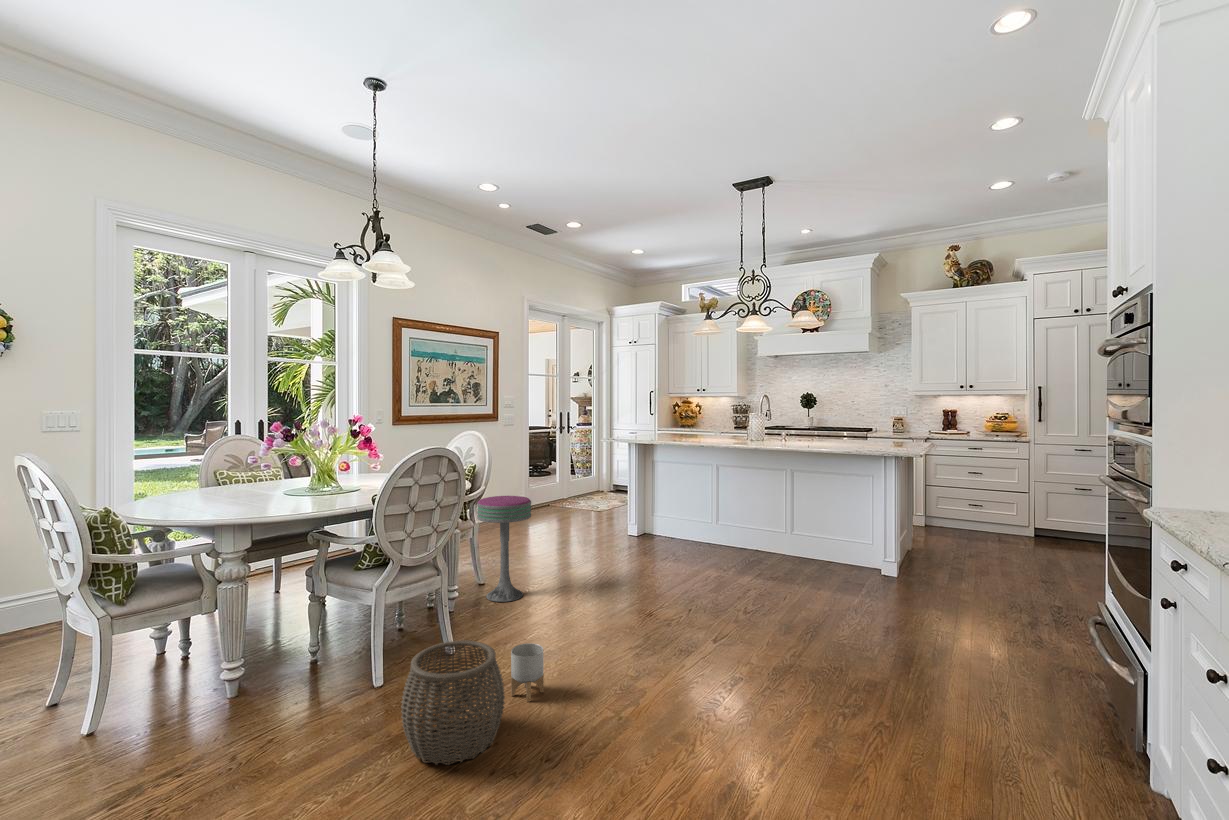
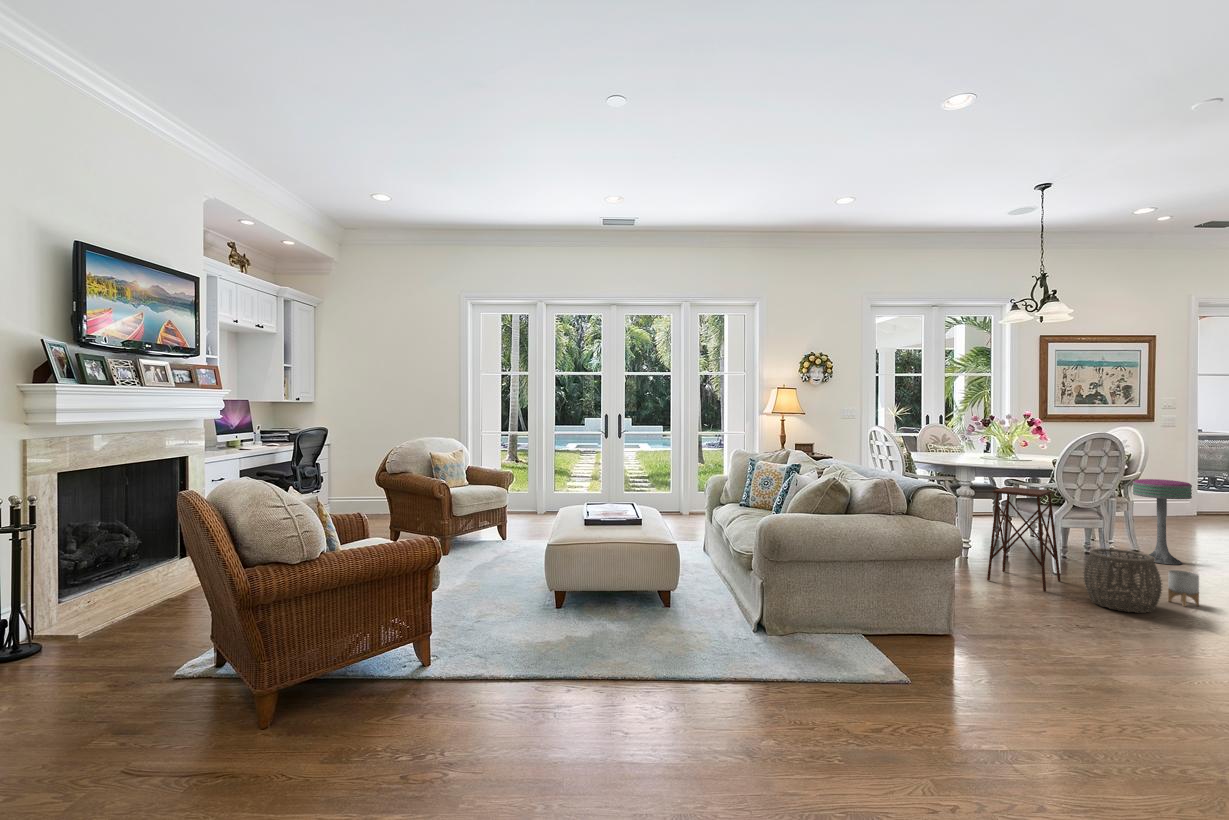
side table: none [249,552,380,752] -> present [987,487,1061,591]

